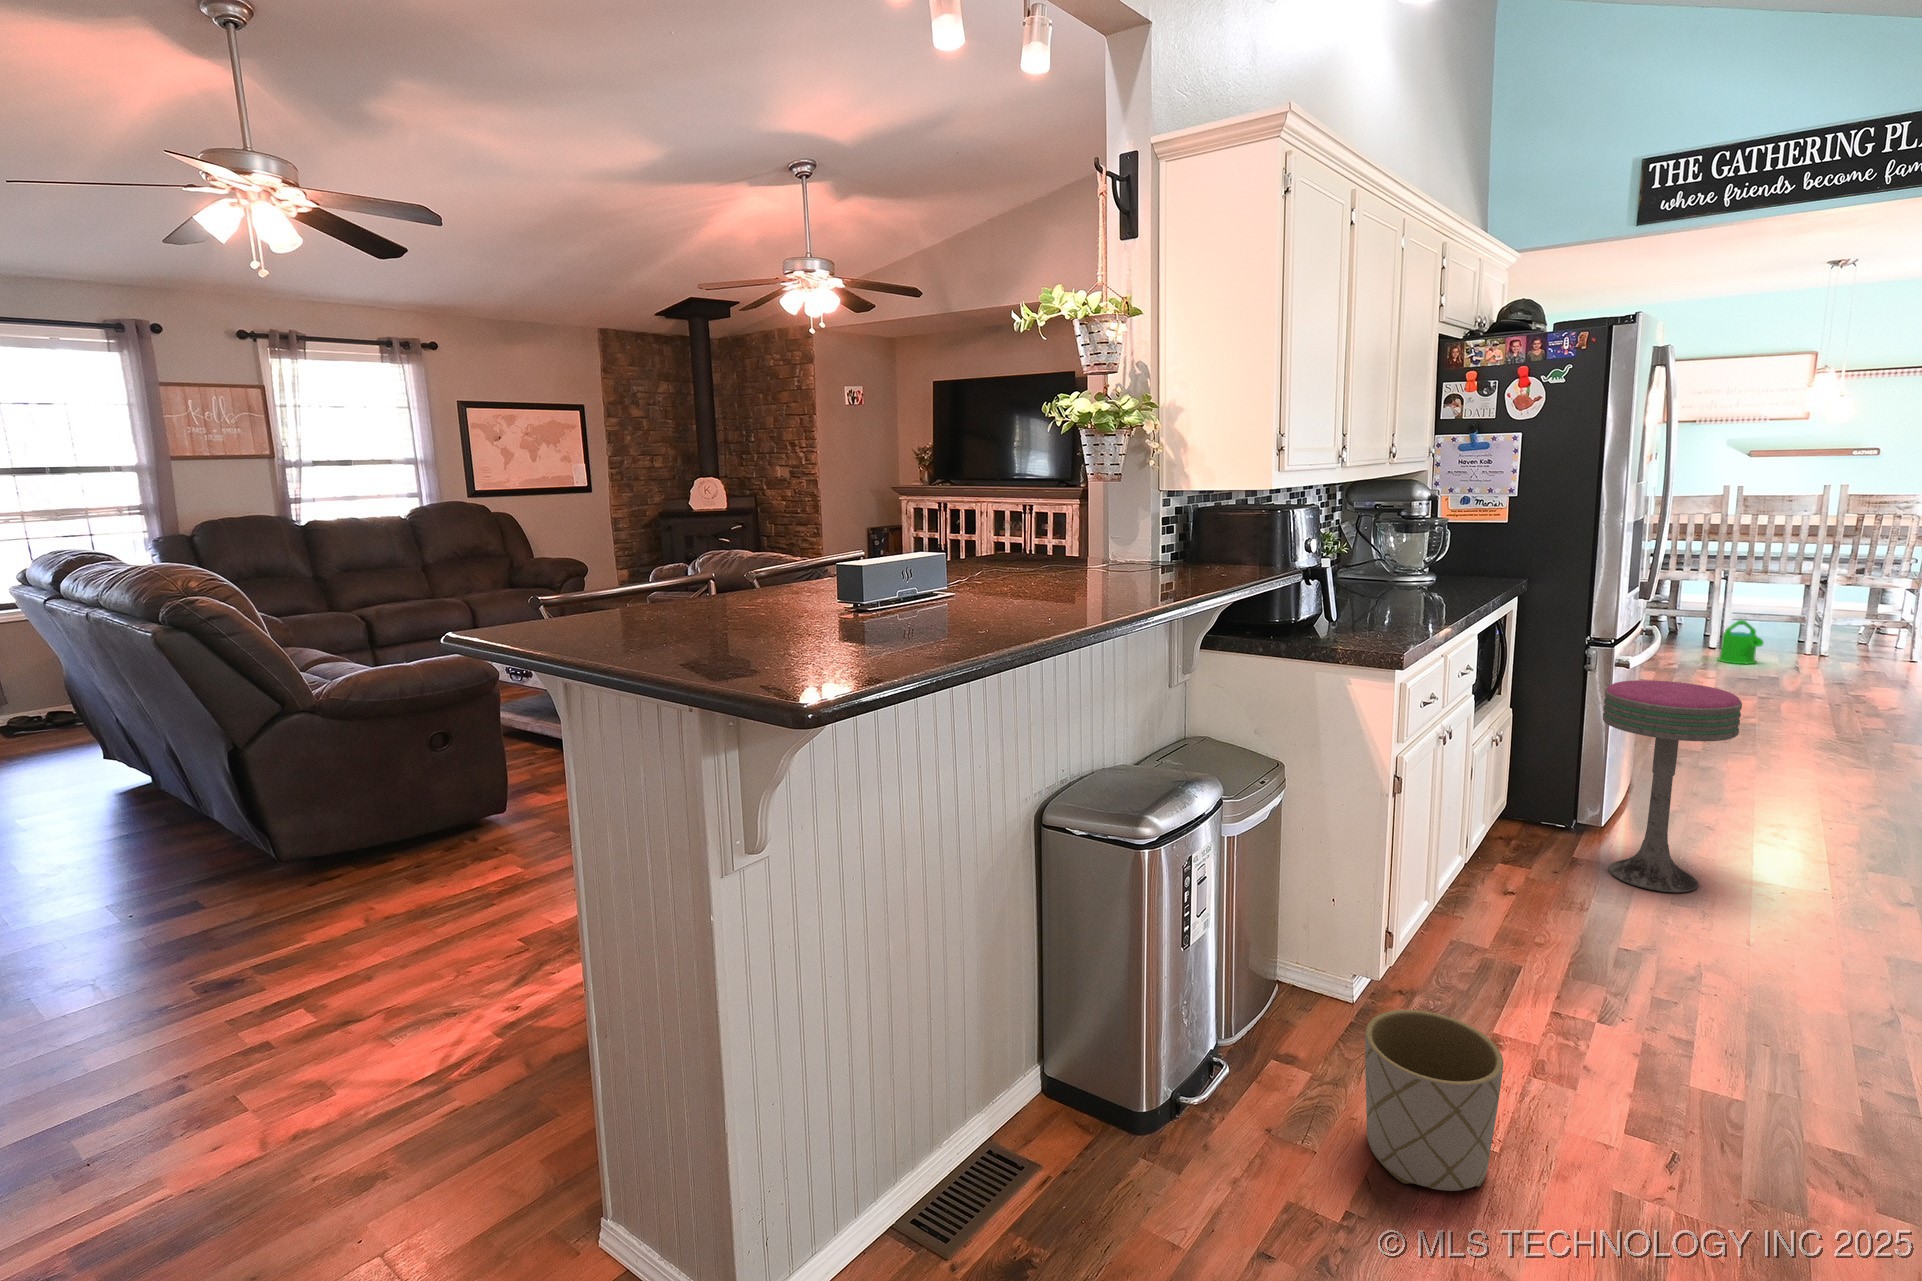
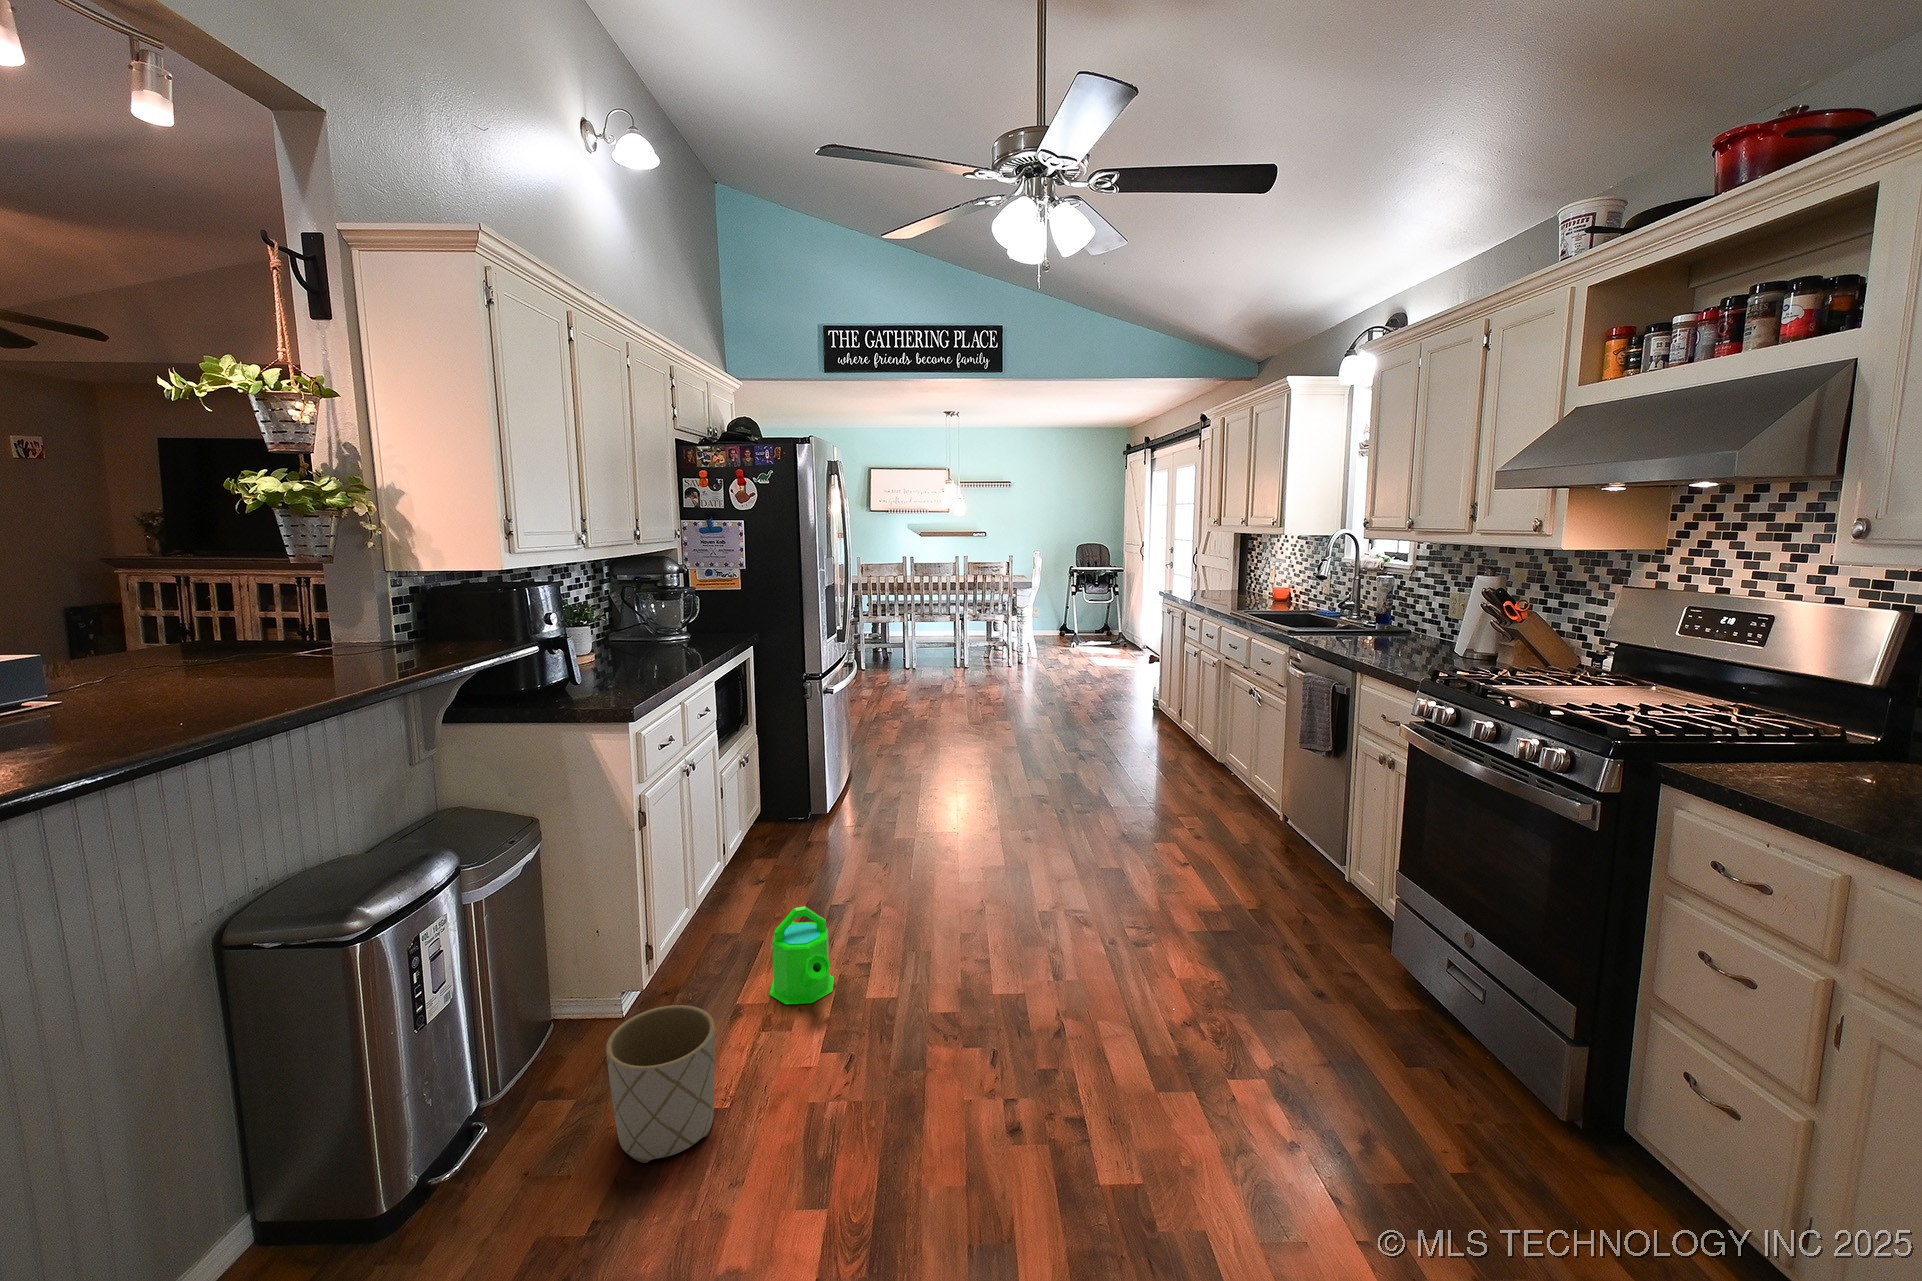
watering can: present [1718,620,1763,664] -> present [769,906,834,1004]
bar stool: present [1603,680,1742,893] -> none [813,700,891,851]

